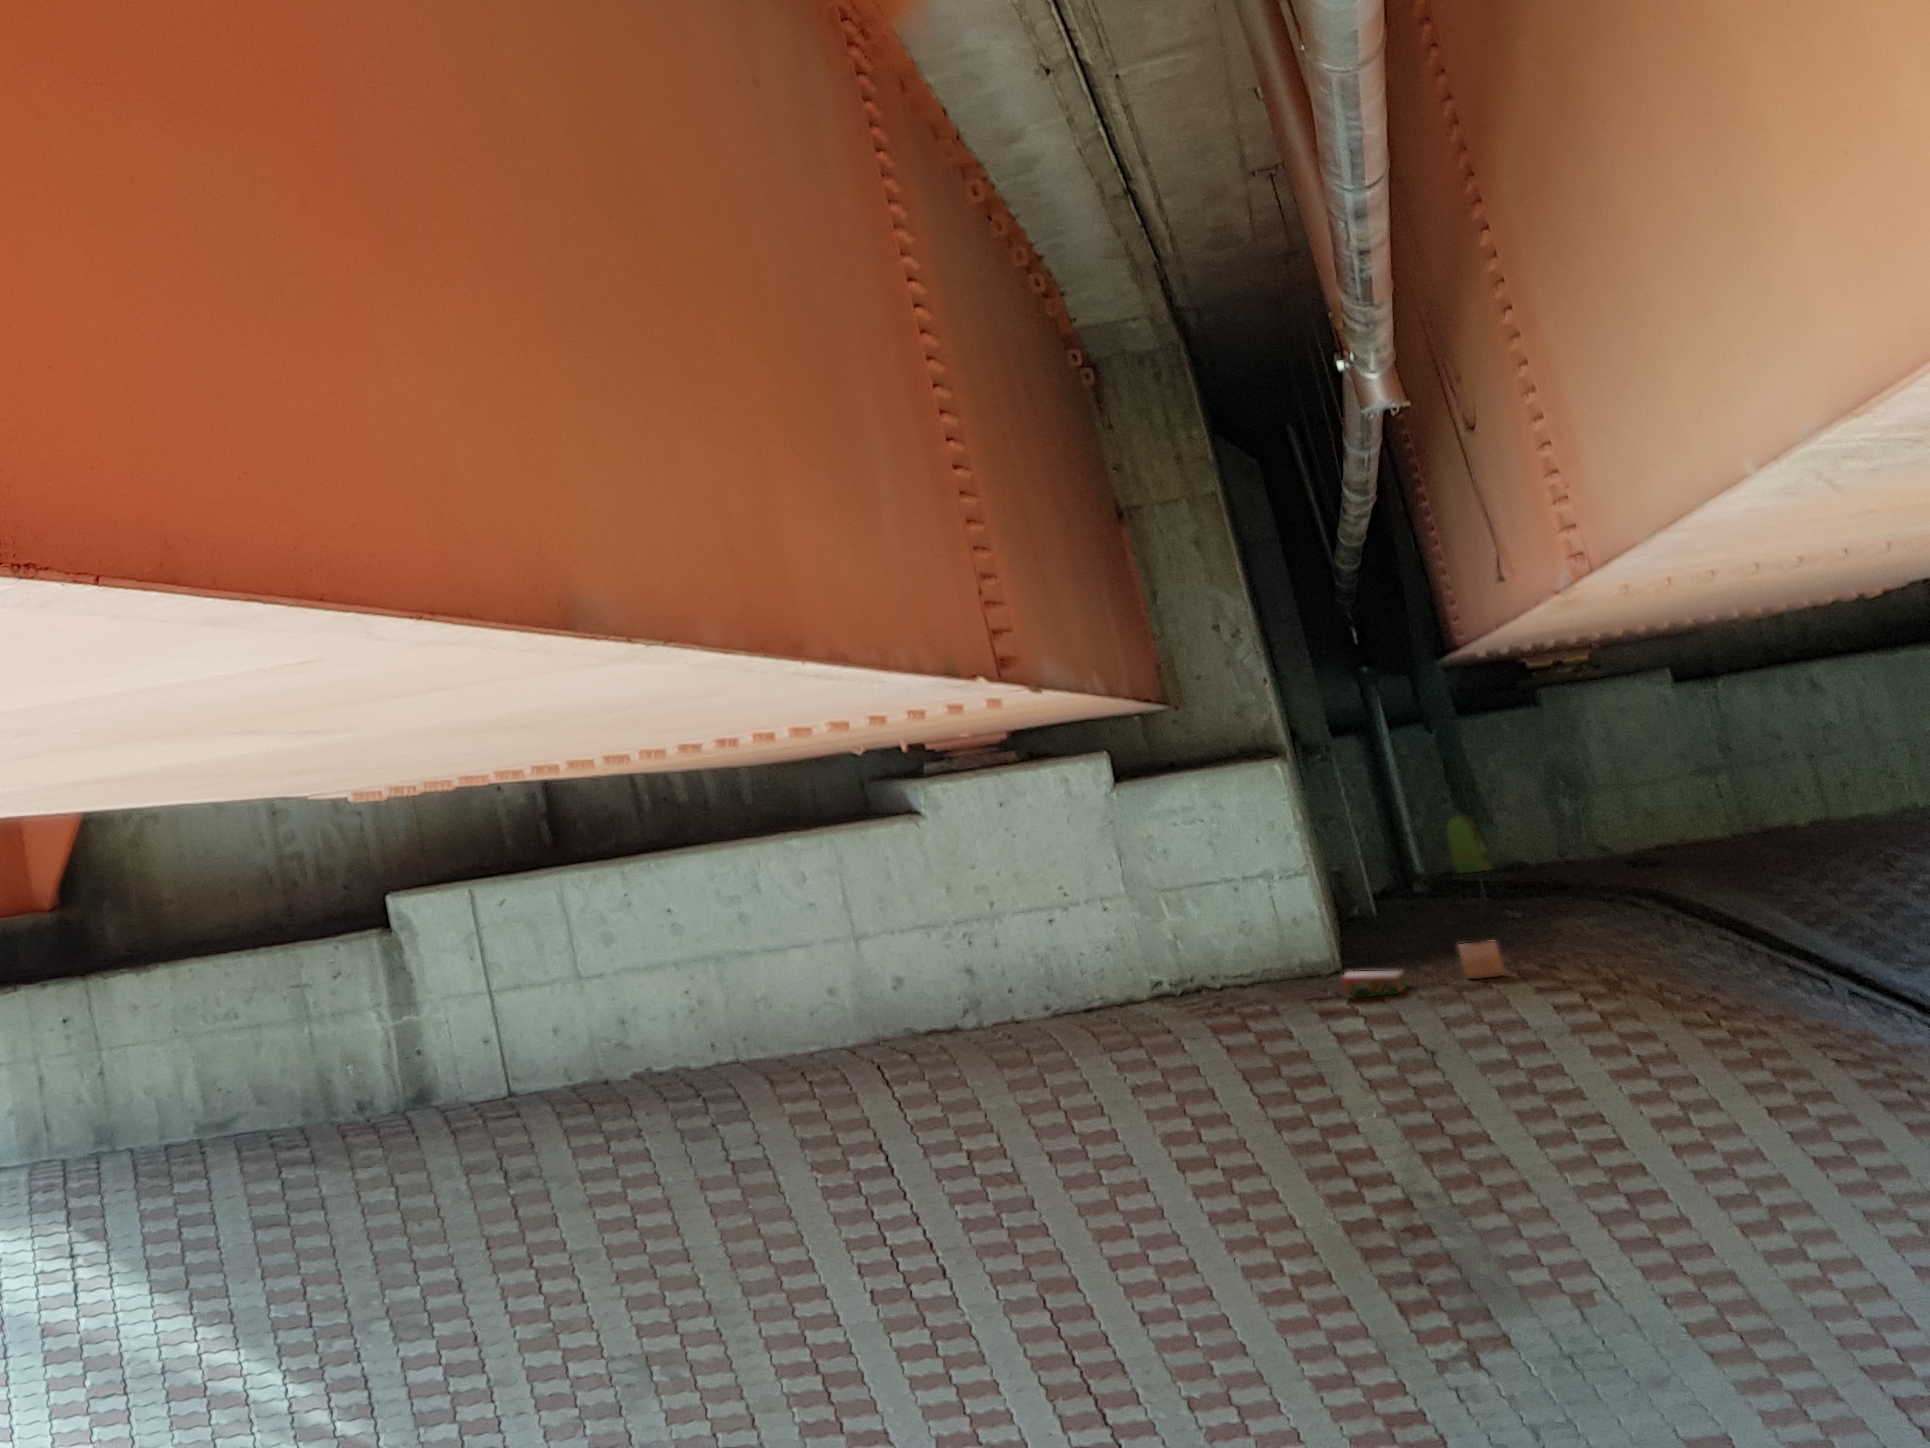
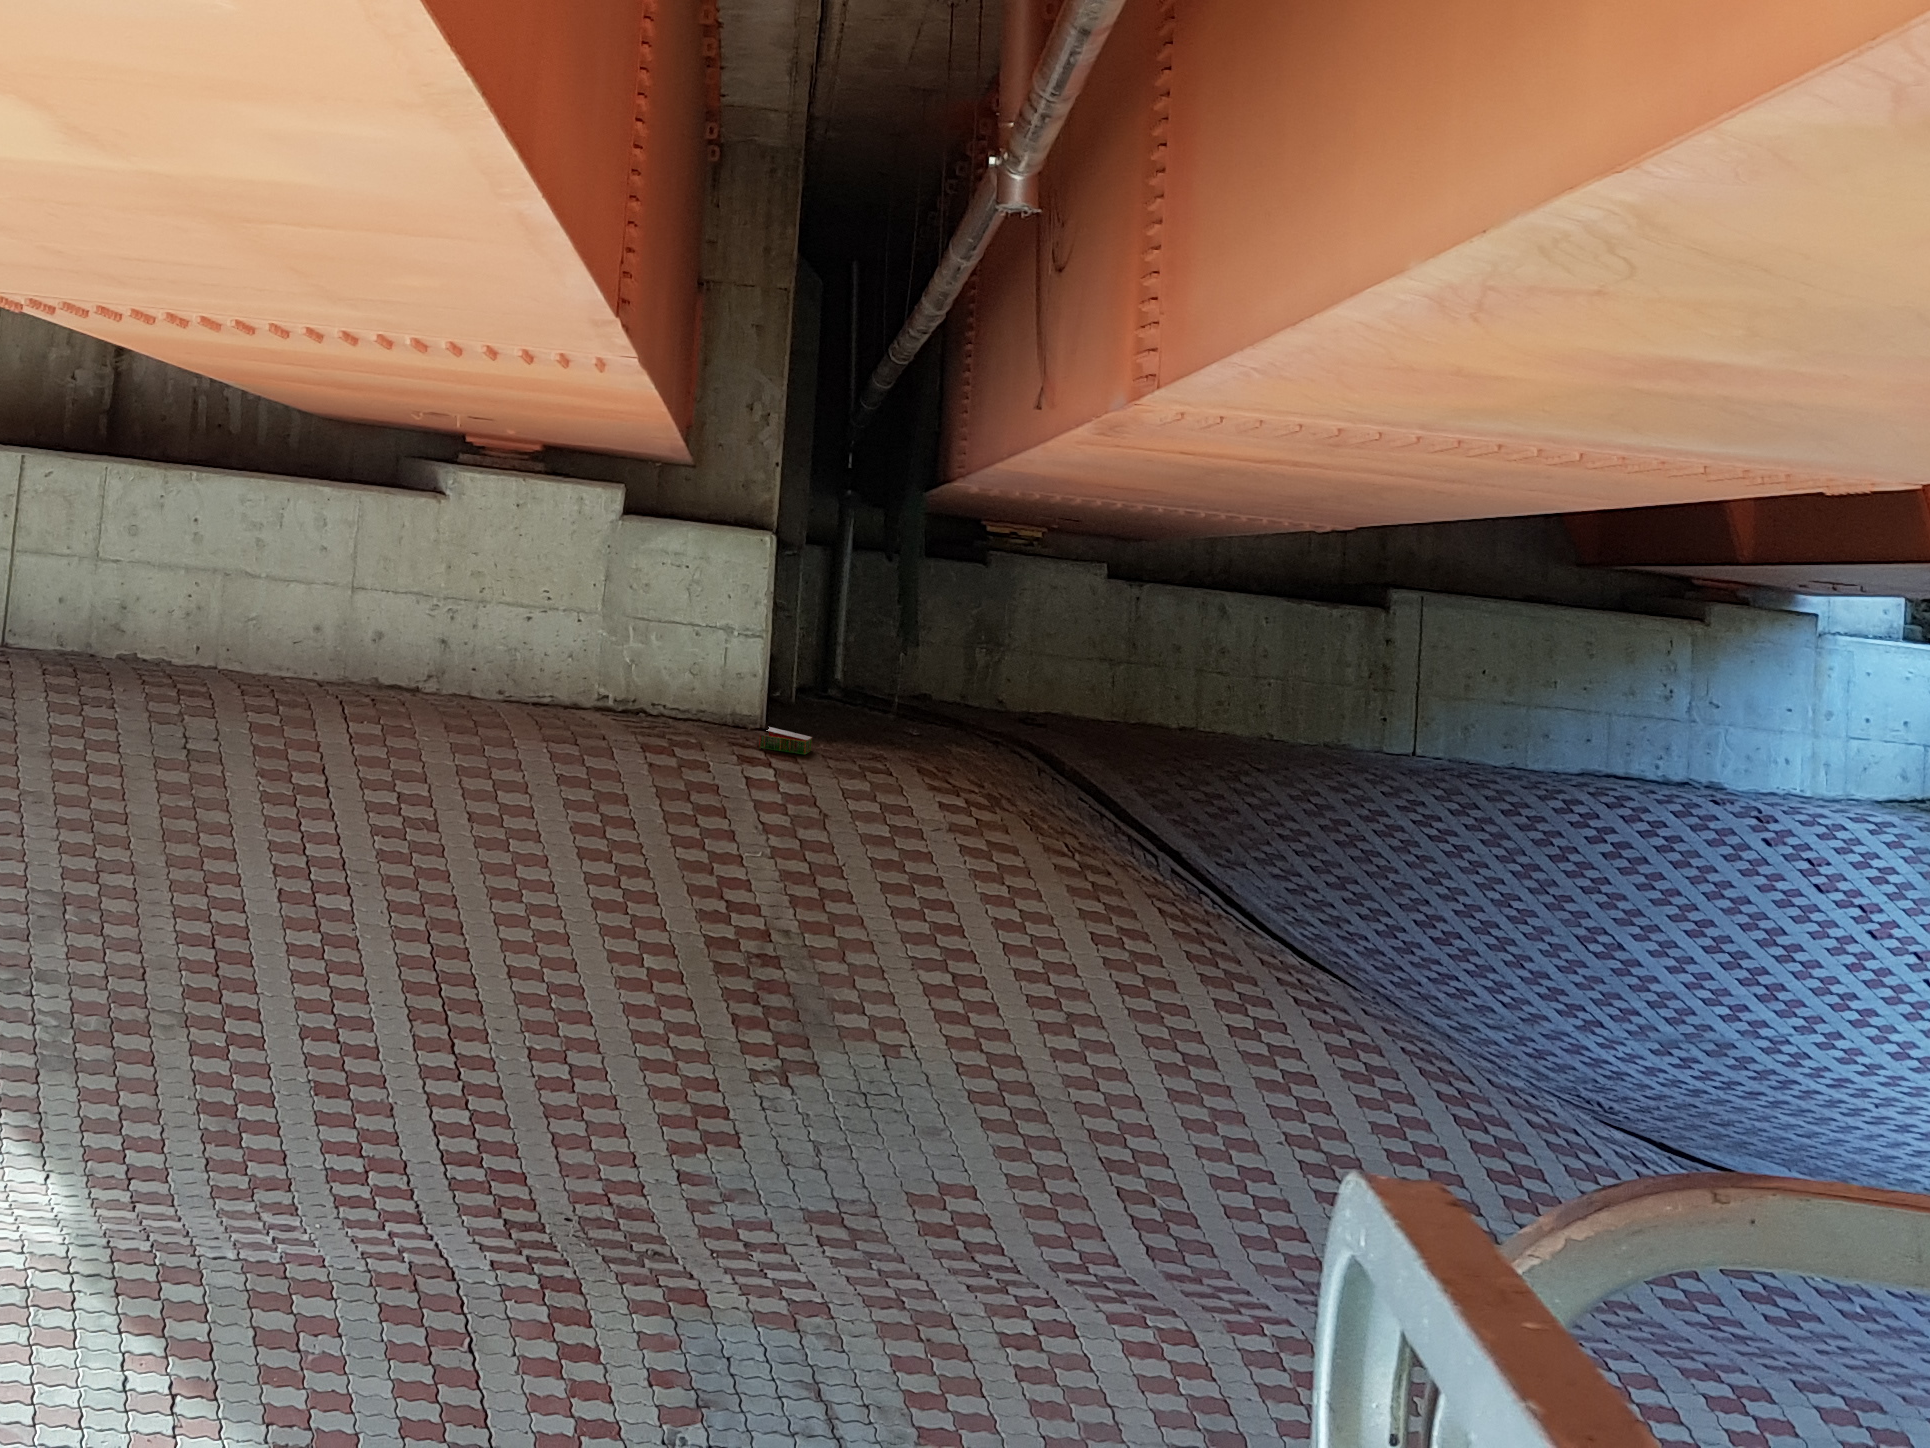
backpack: present [1438,816,1491,873] -> none [845,622,883,674]
planter: present [1458,941,1504,979] -> none [862,727,897,762]

